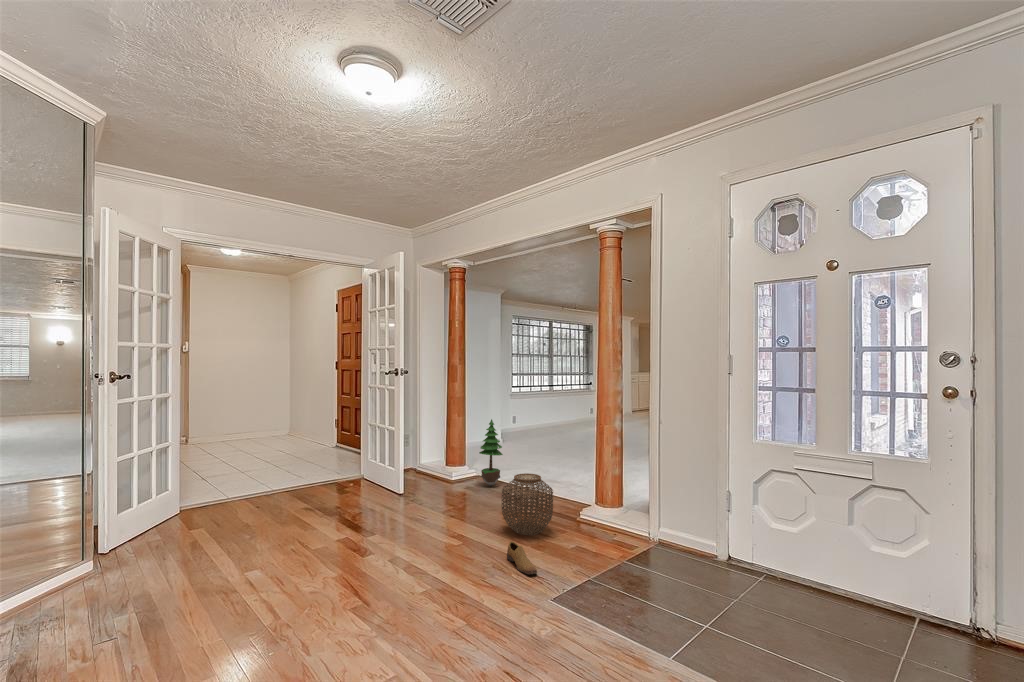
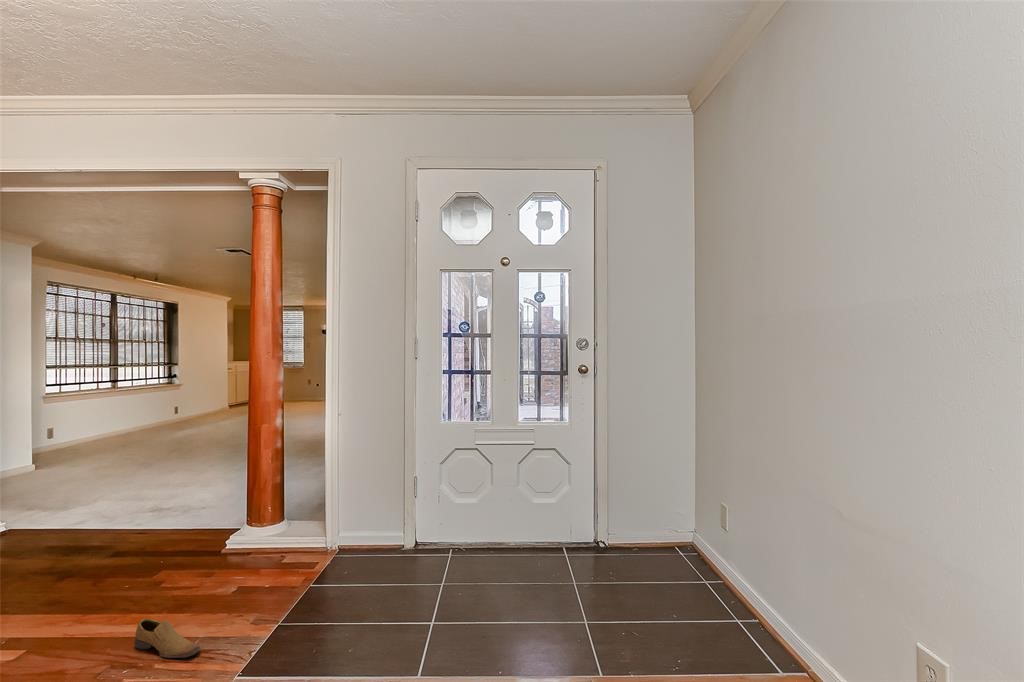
potted tree: present [479,419,503,486] -> none [19,439,71,543]
woven basket: present [502,473,553,535] -> none [102,509,194,602]

